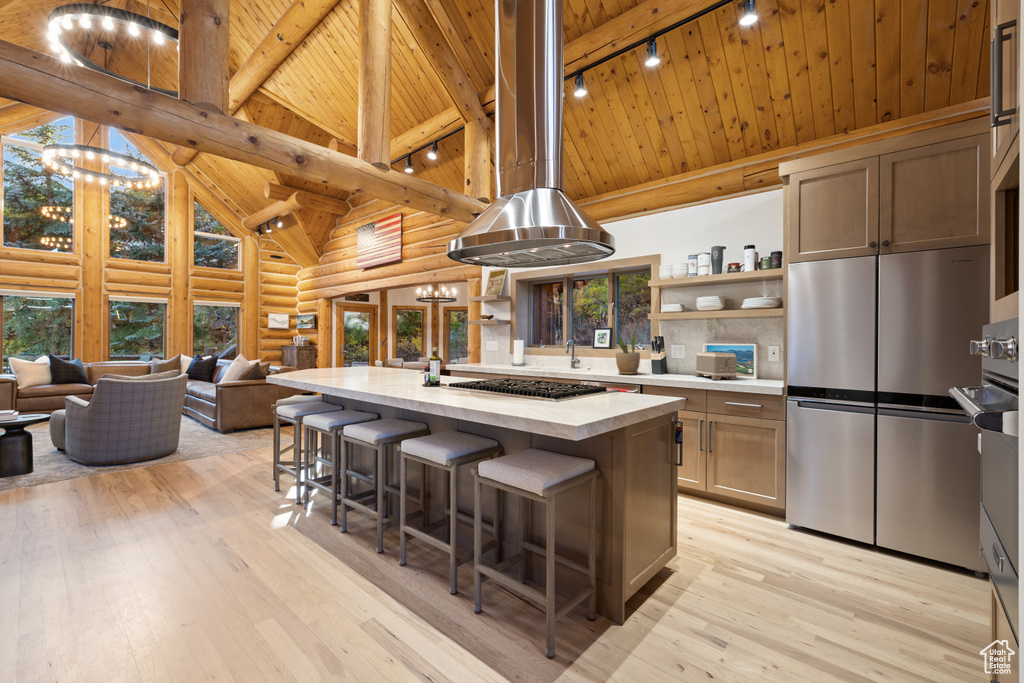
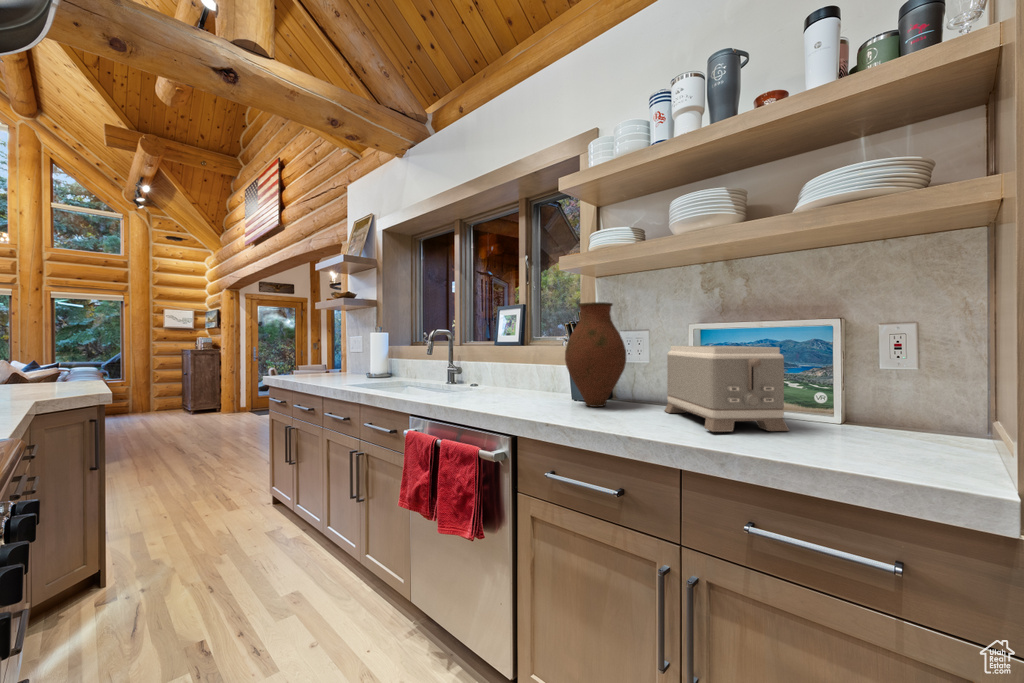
potted plant: present [616,331,640,374] -> none [480,293,536,404]
vase: none [654,335,679,375] -> present [565,302,626,407]

